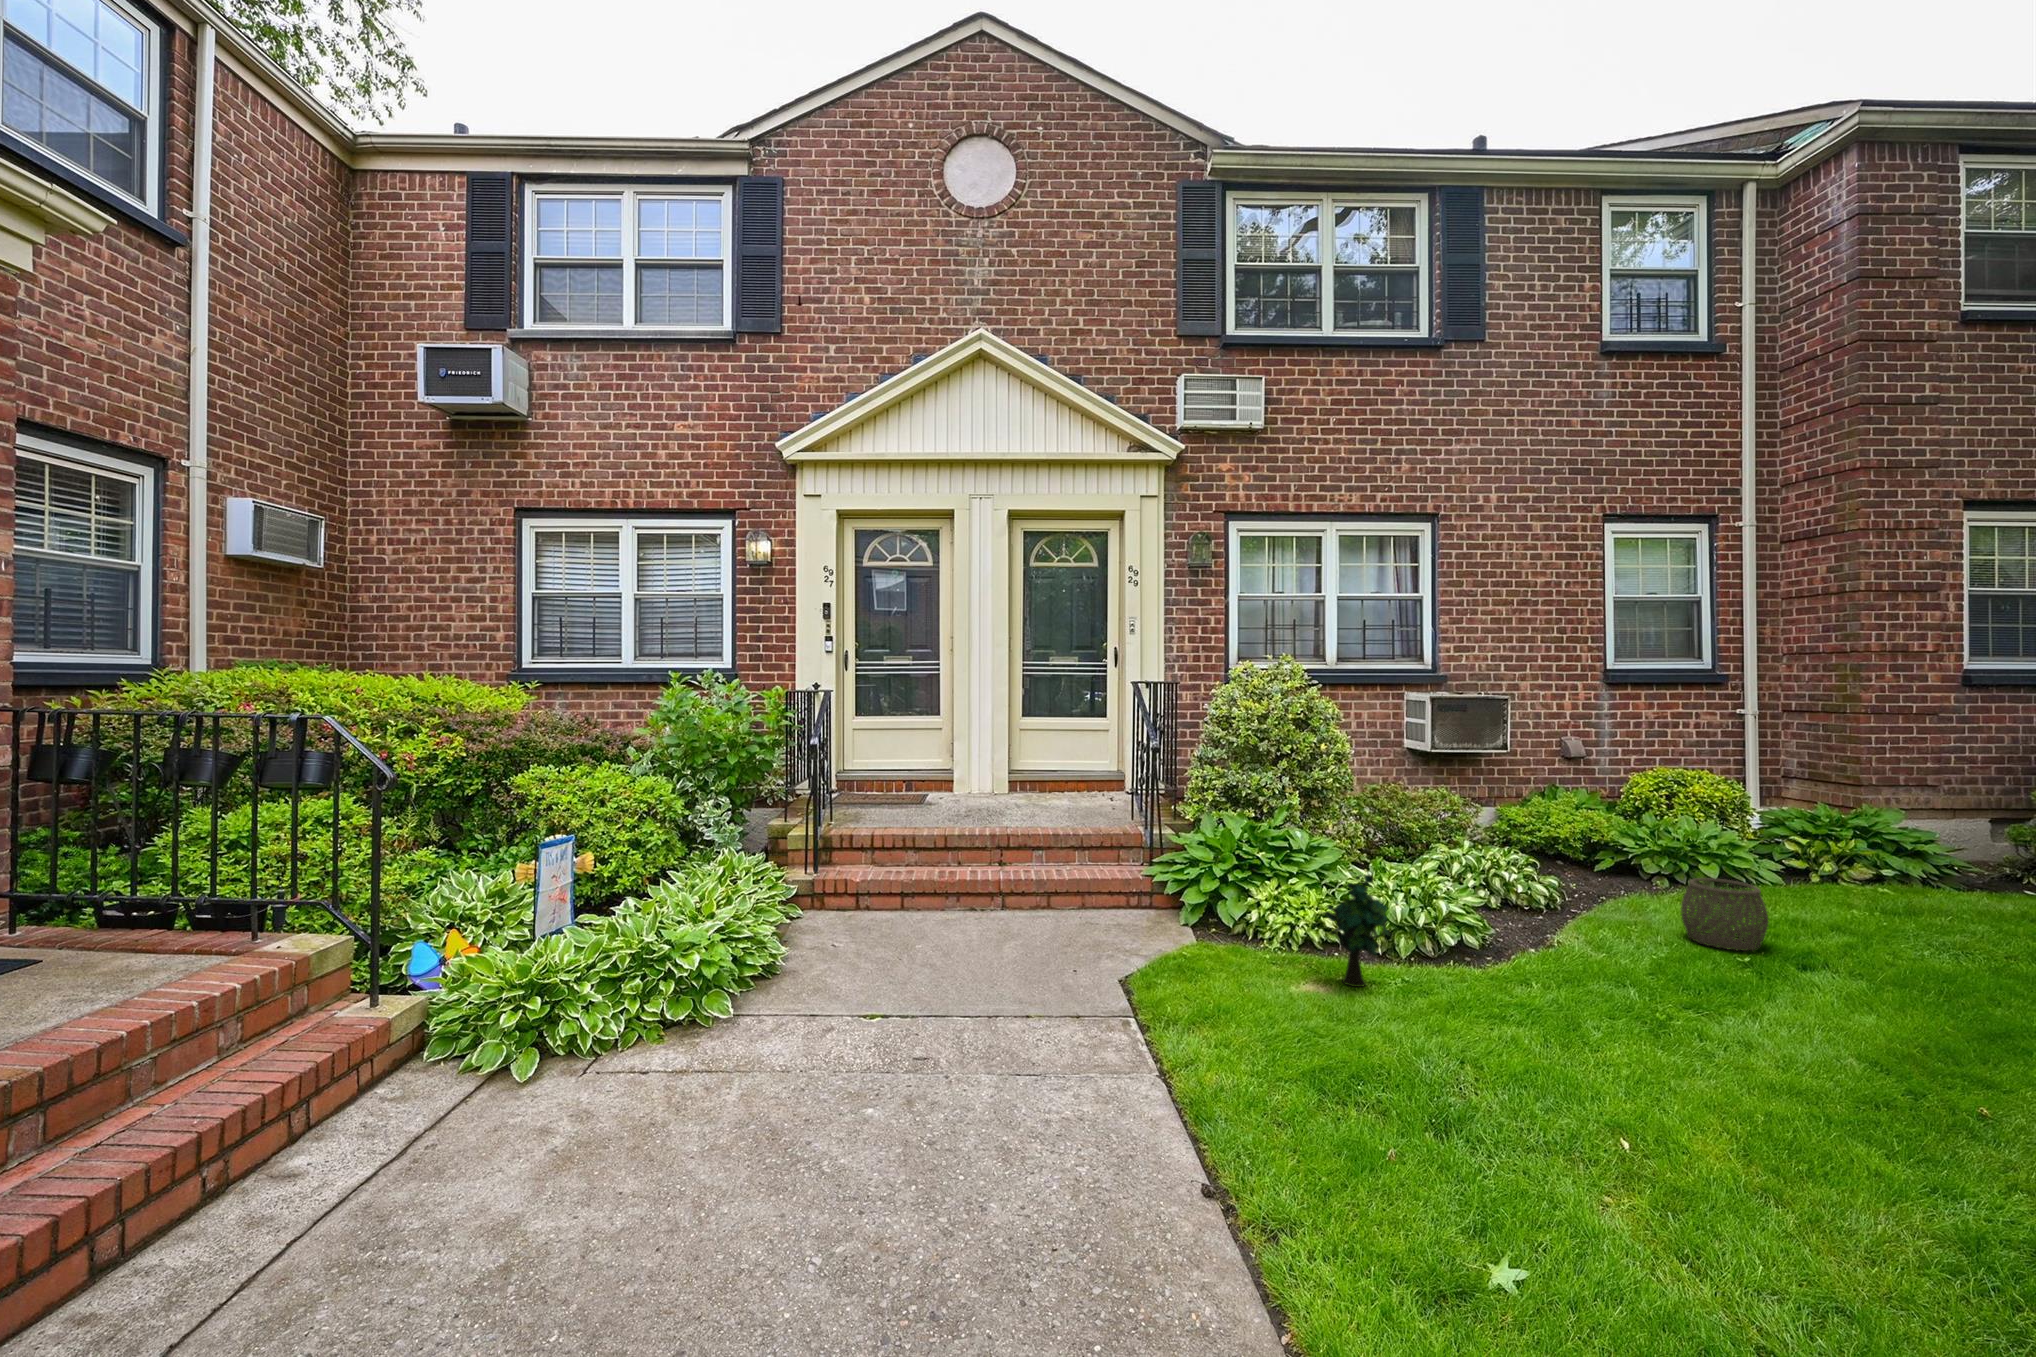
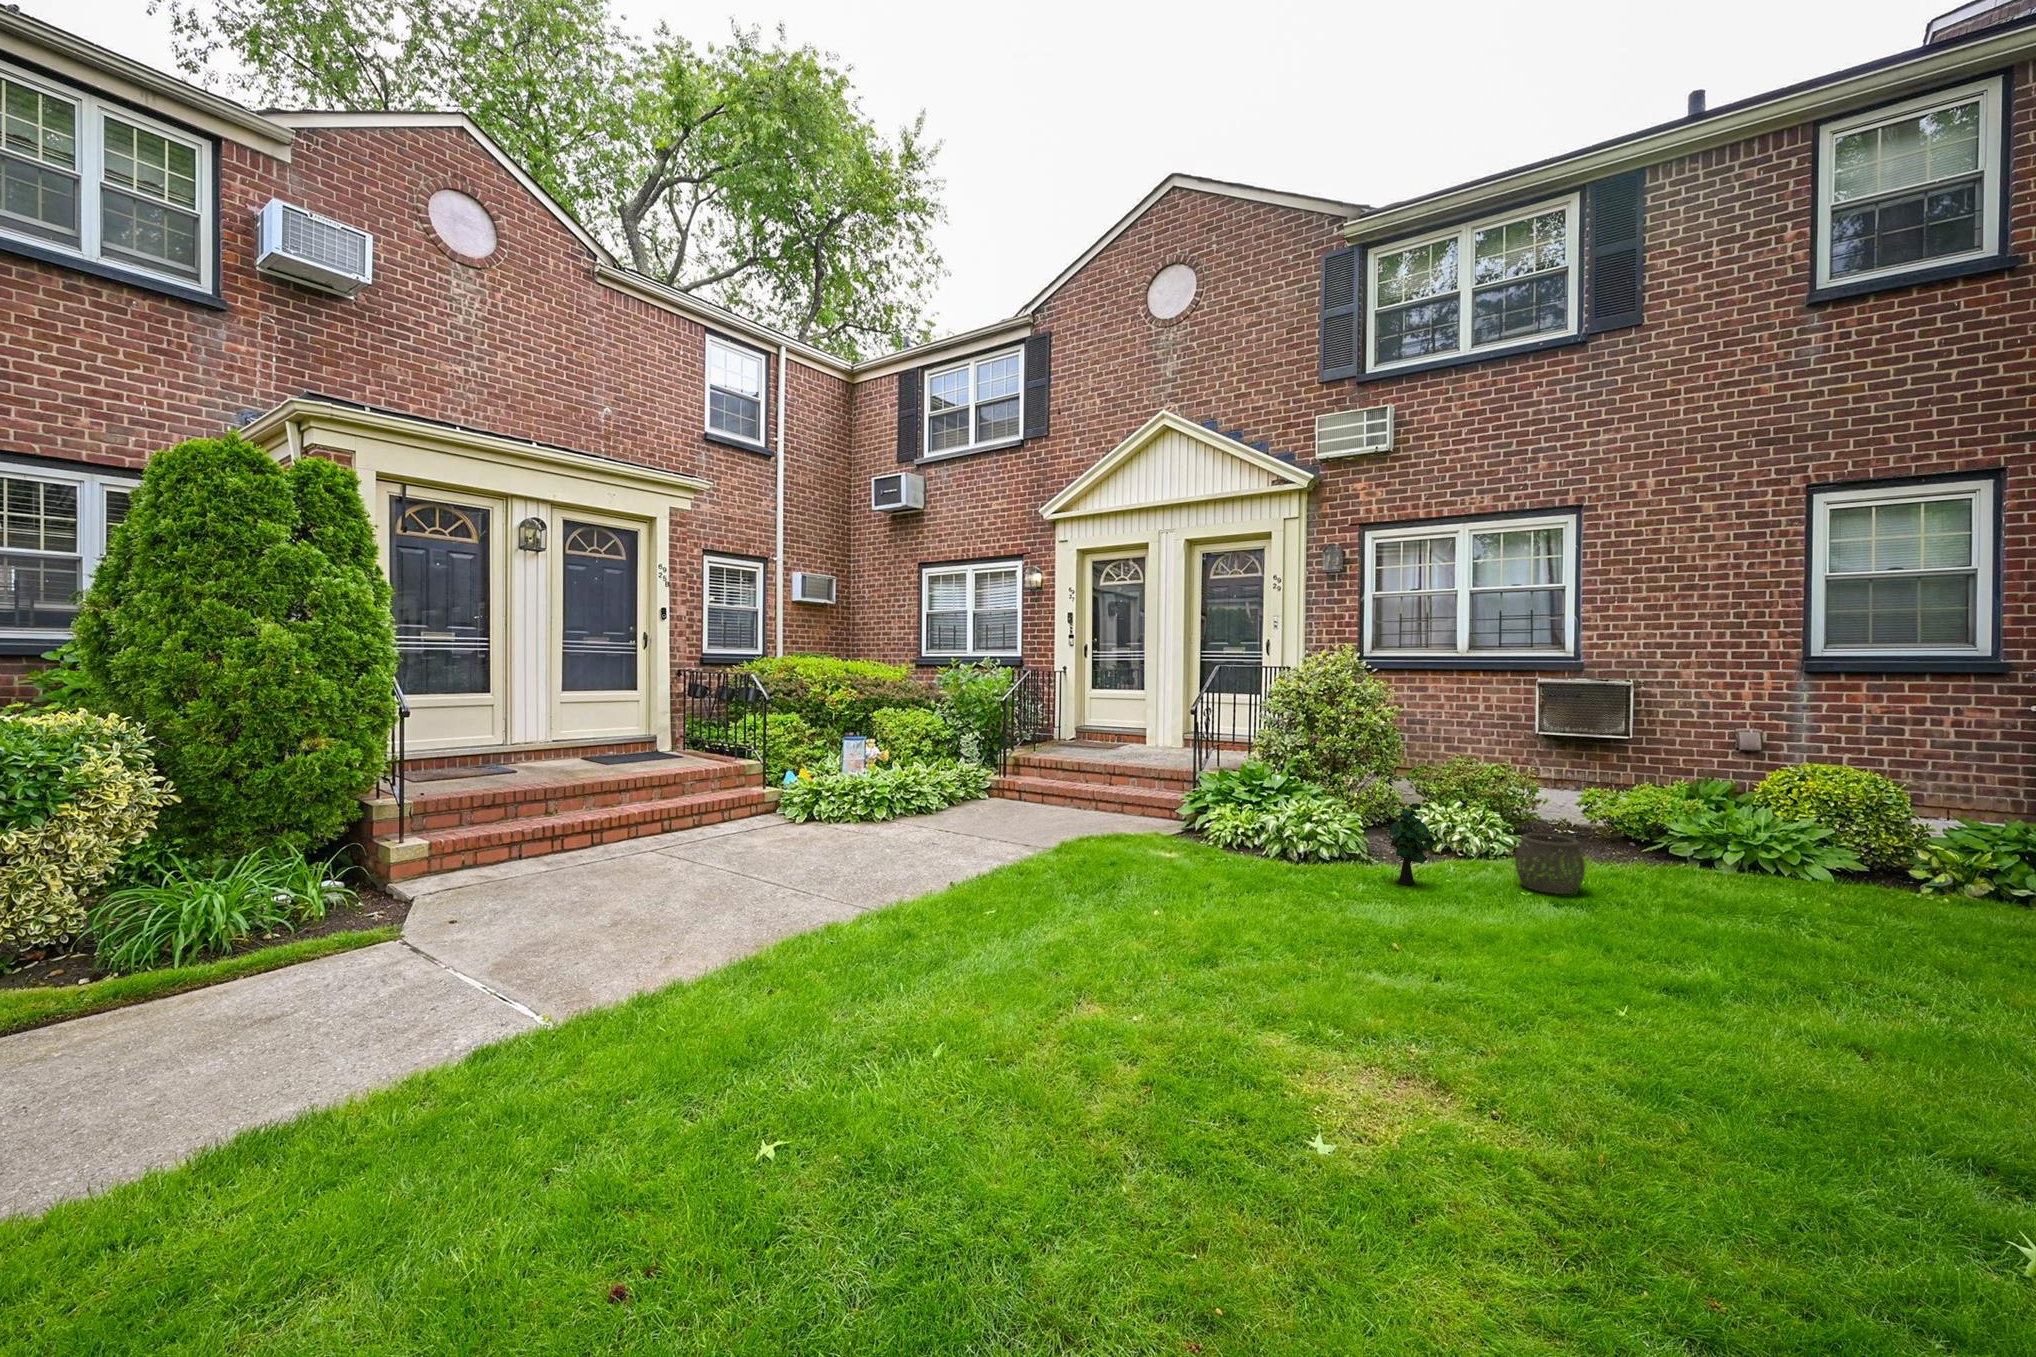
decorative plant: present [1323,875,1390,987] -> present [1384,803,1436,885]

